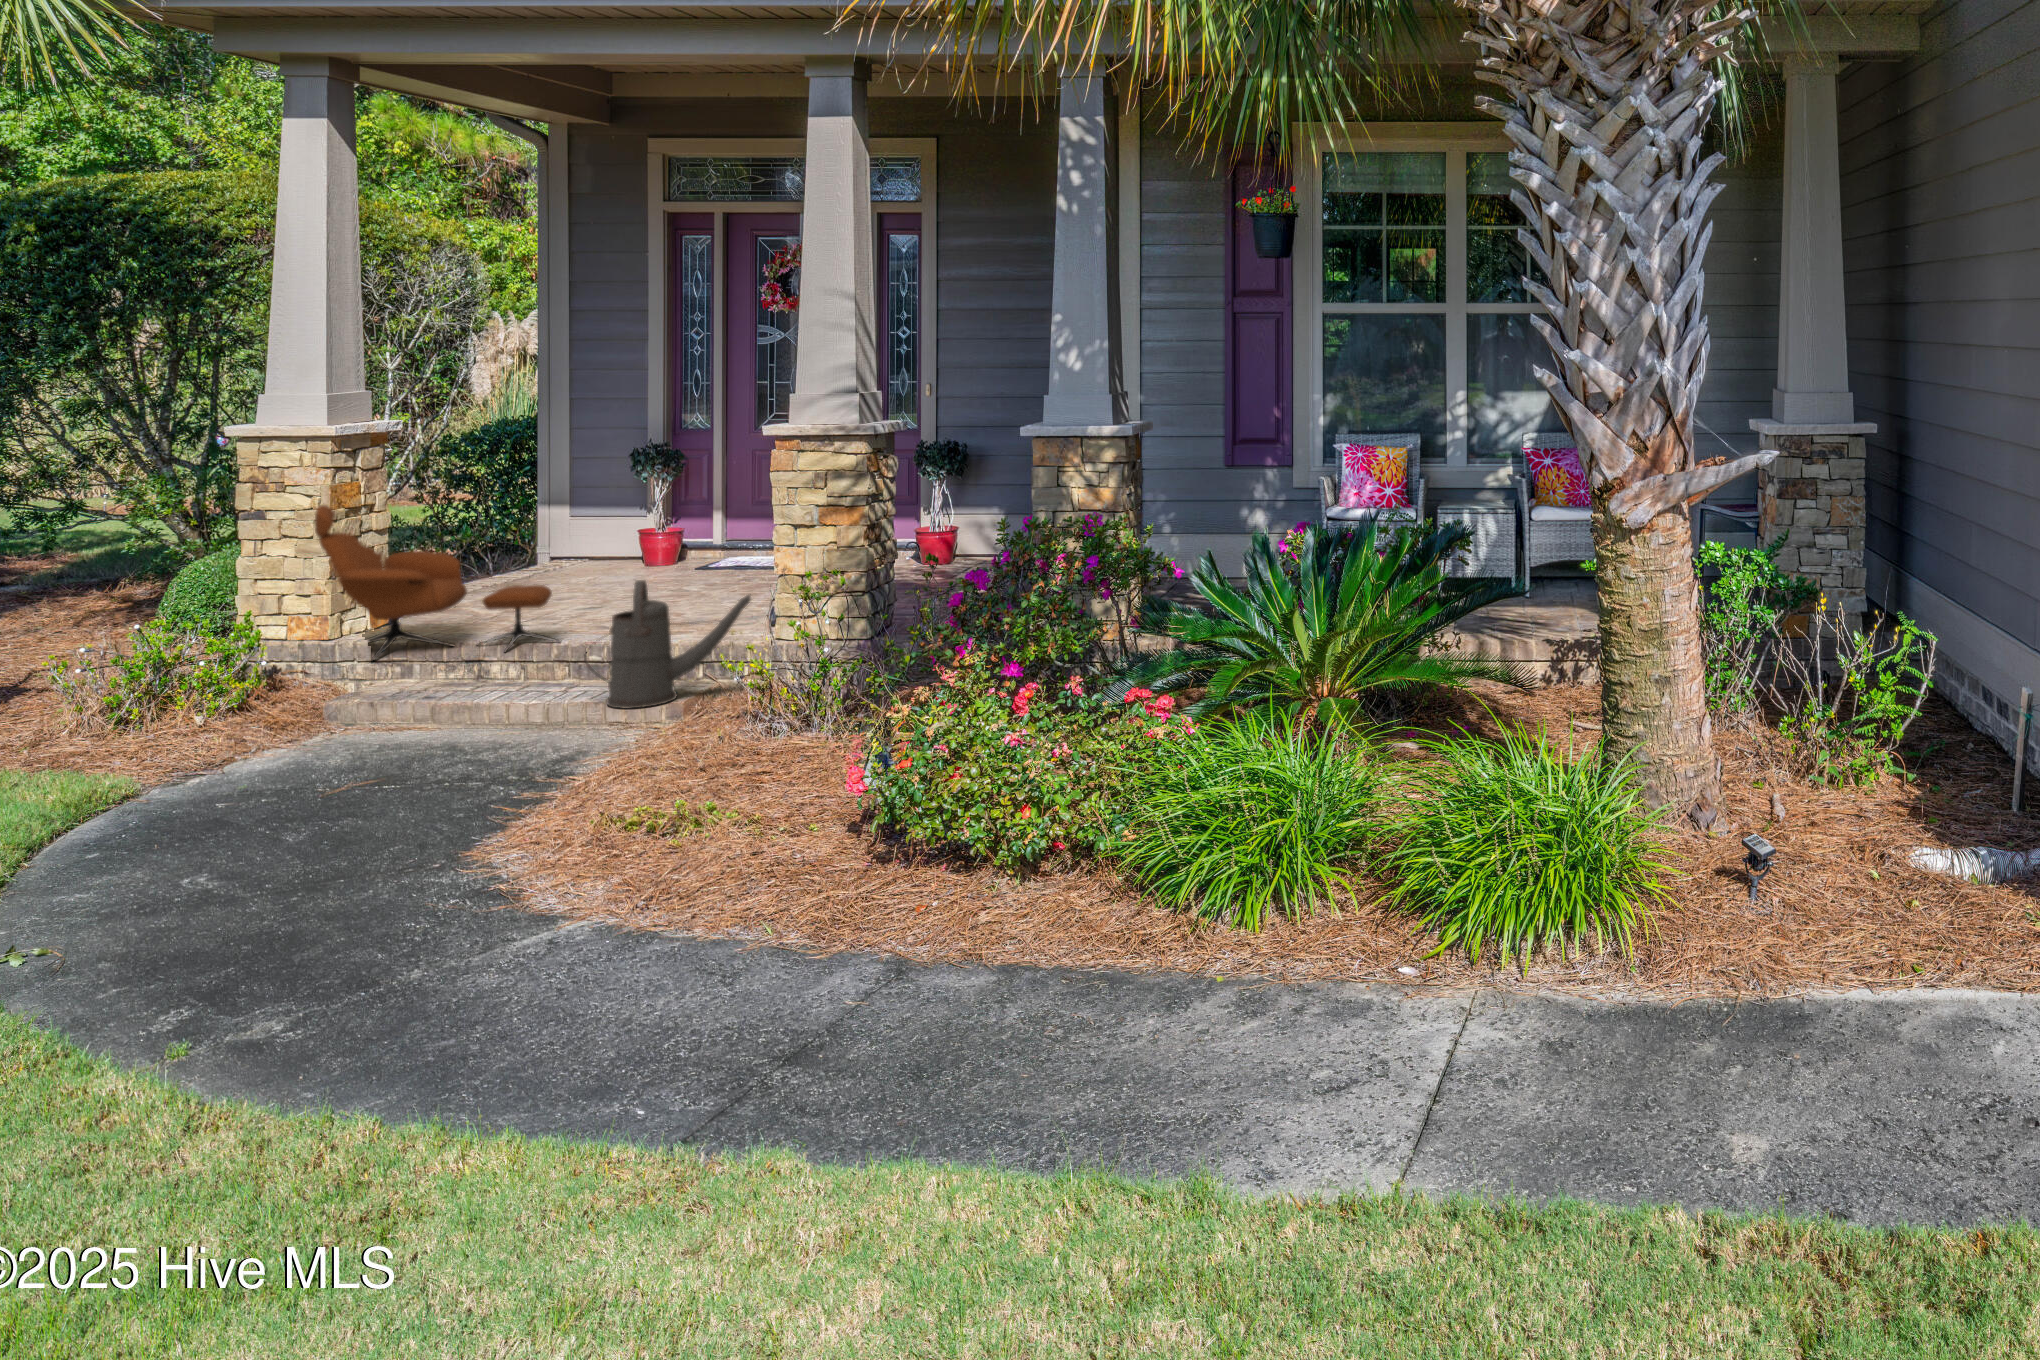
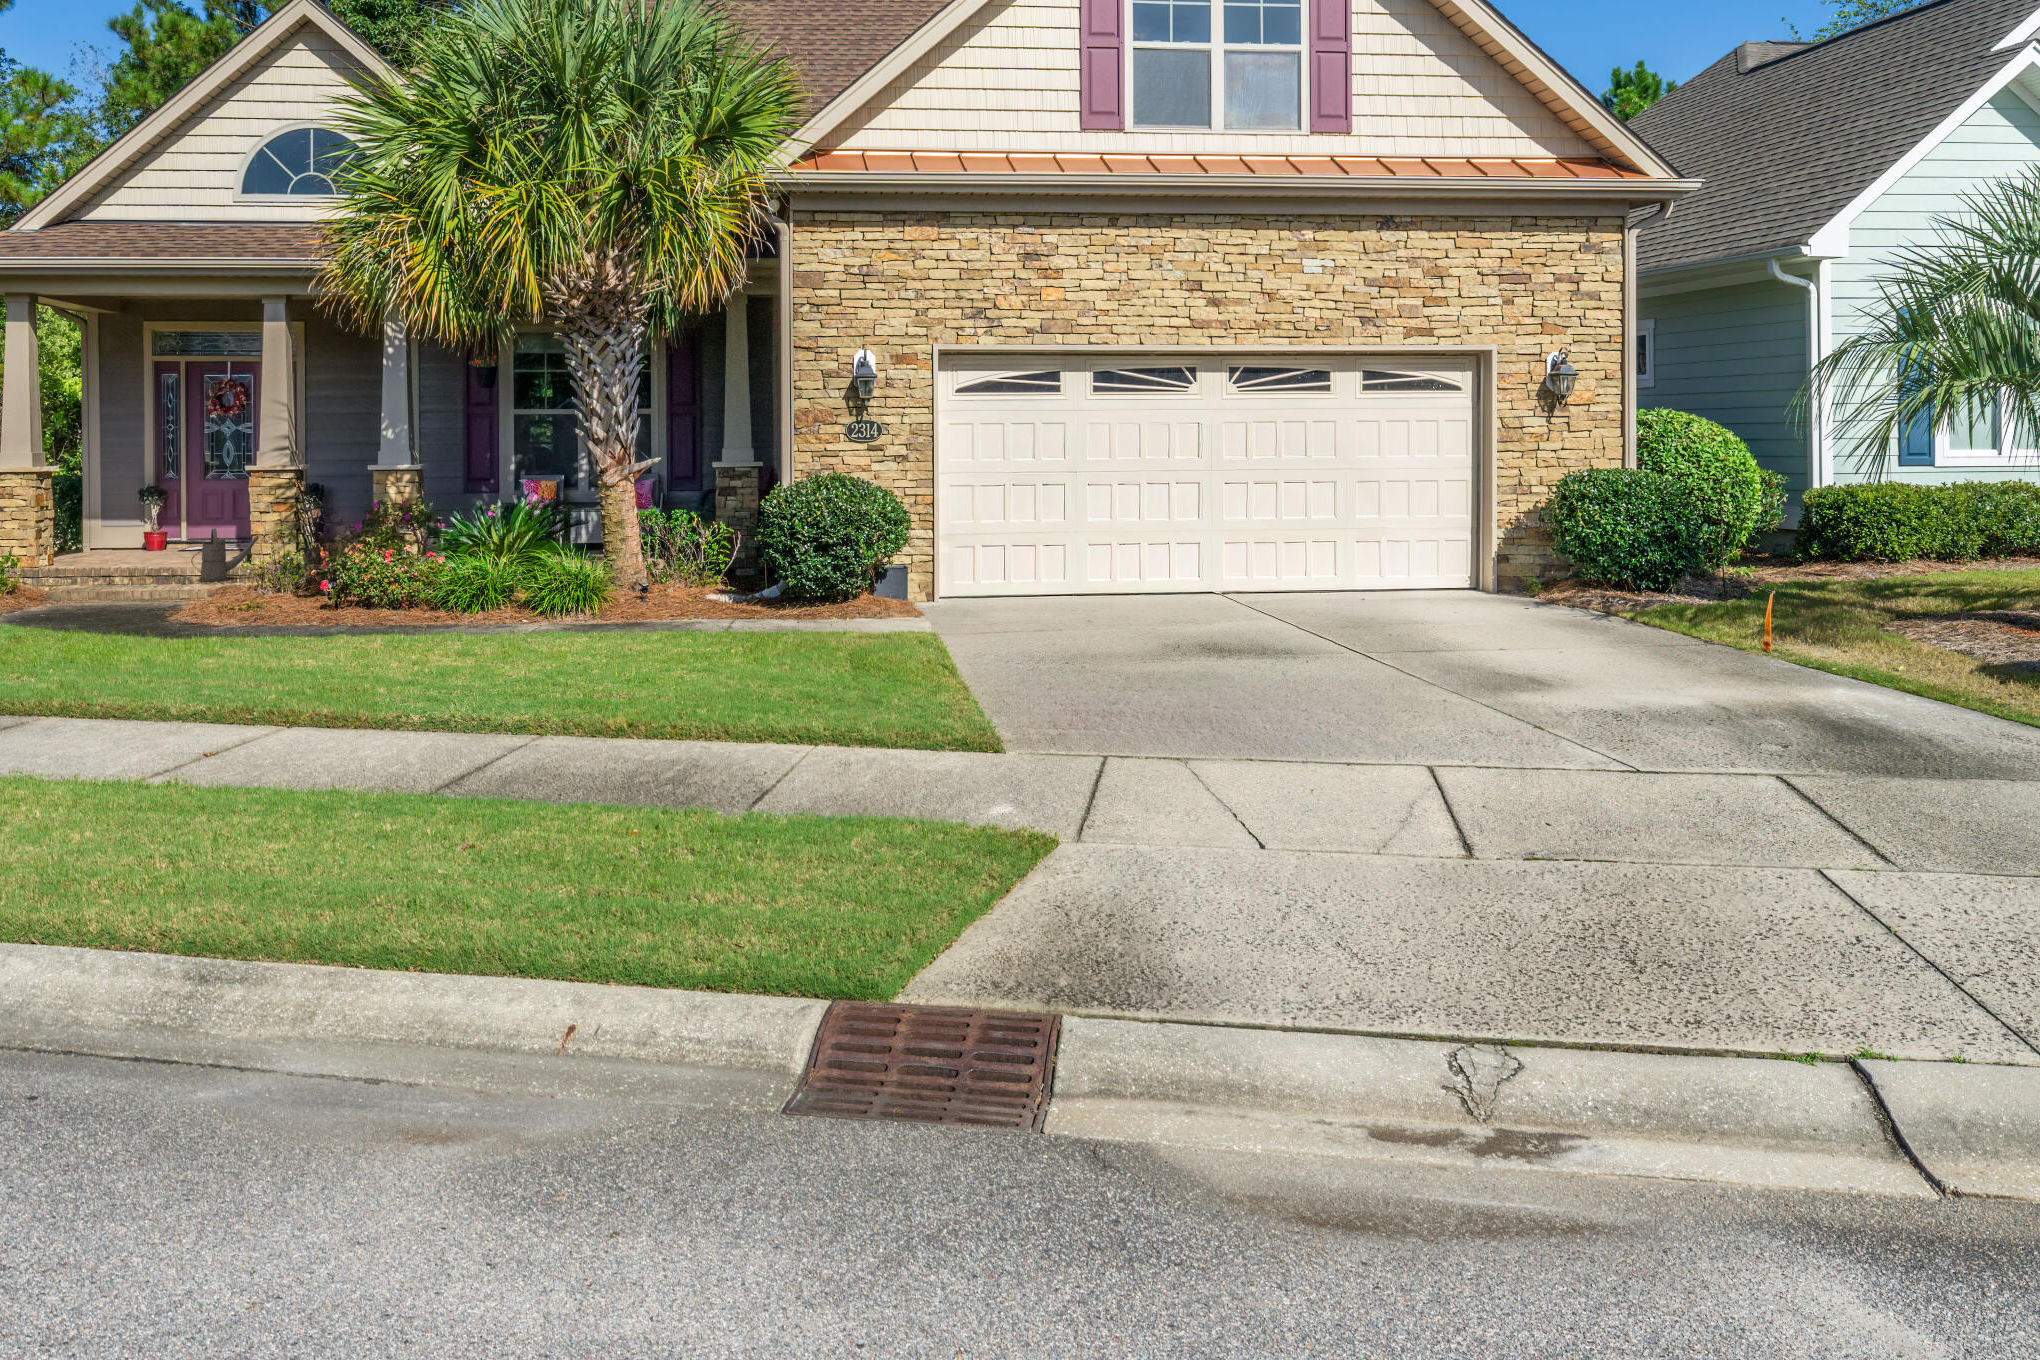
lounge chair: present [315,505,555,660] -> none [46,503,150,574]

